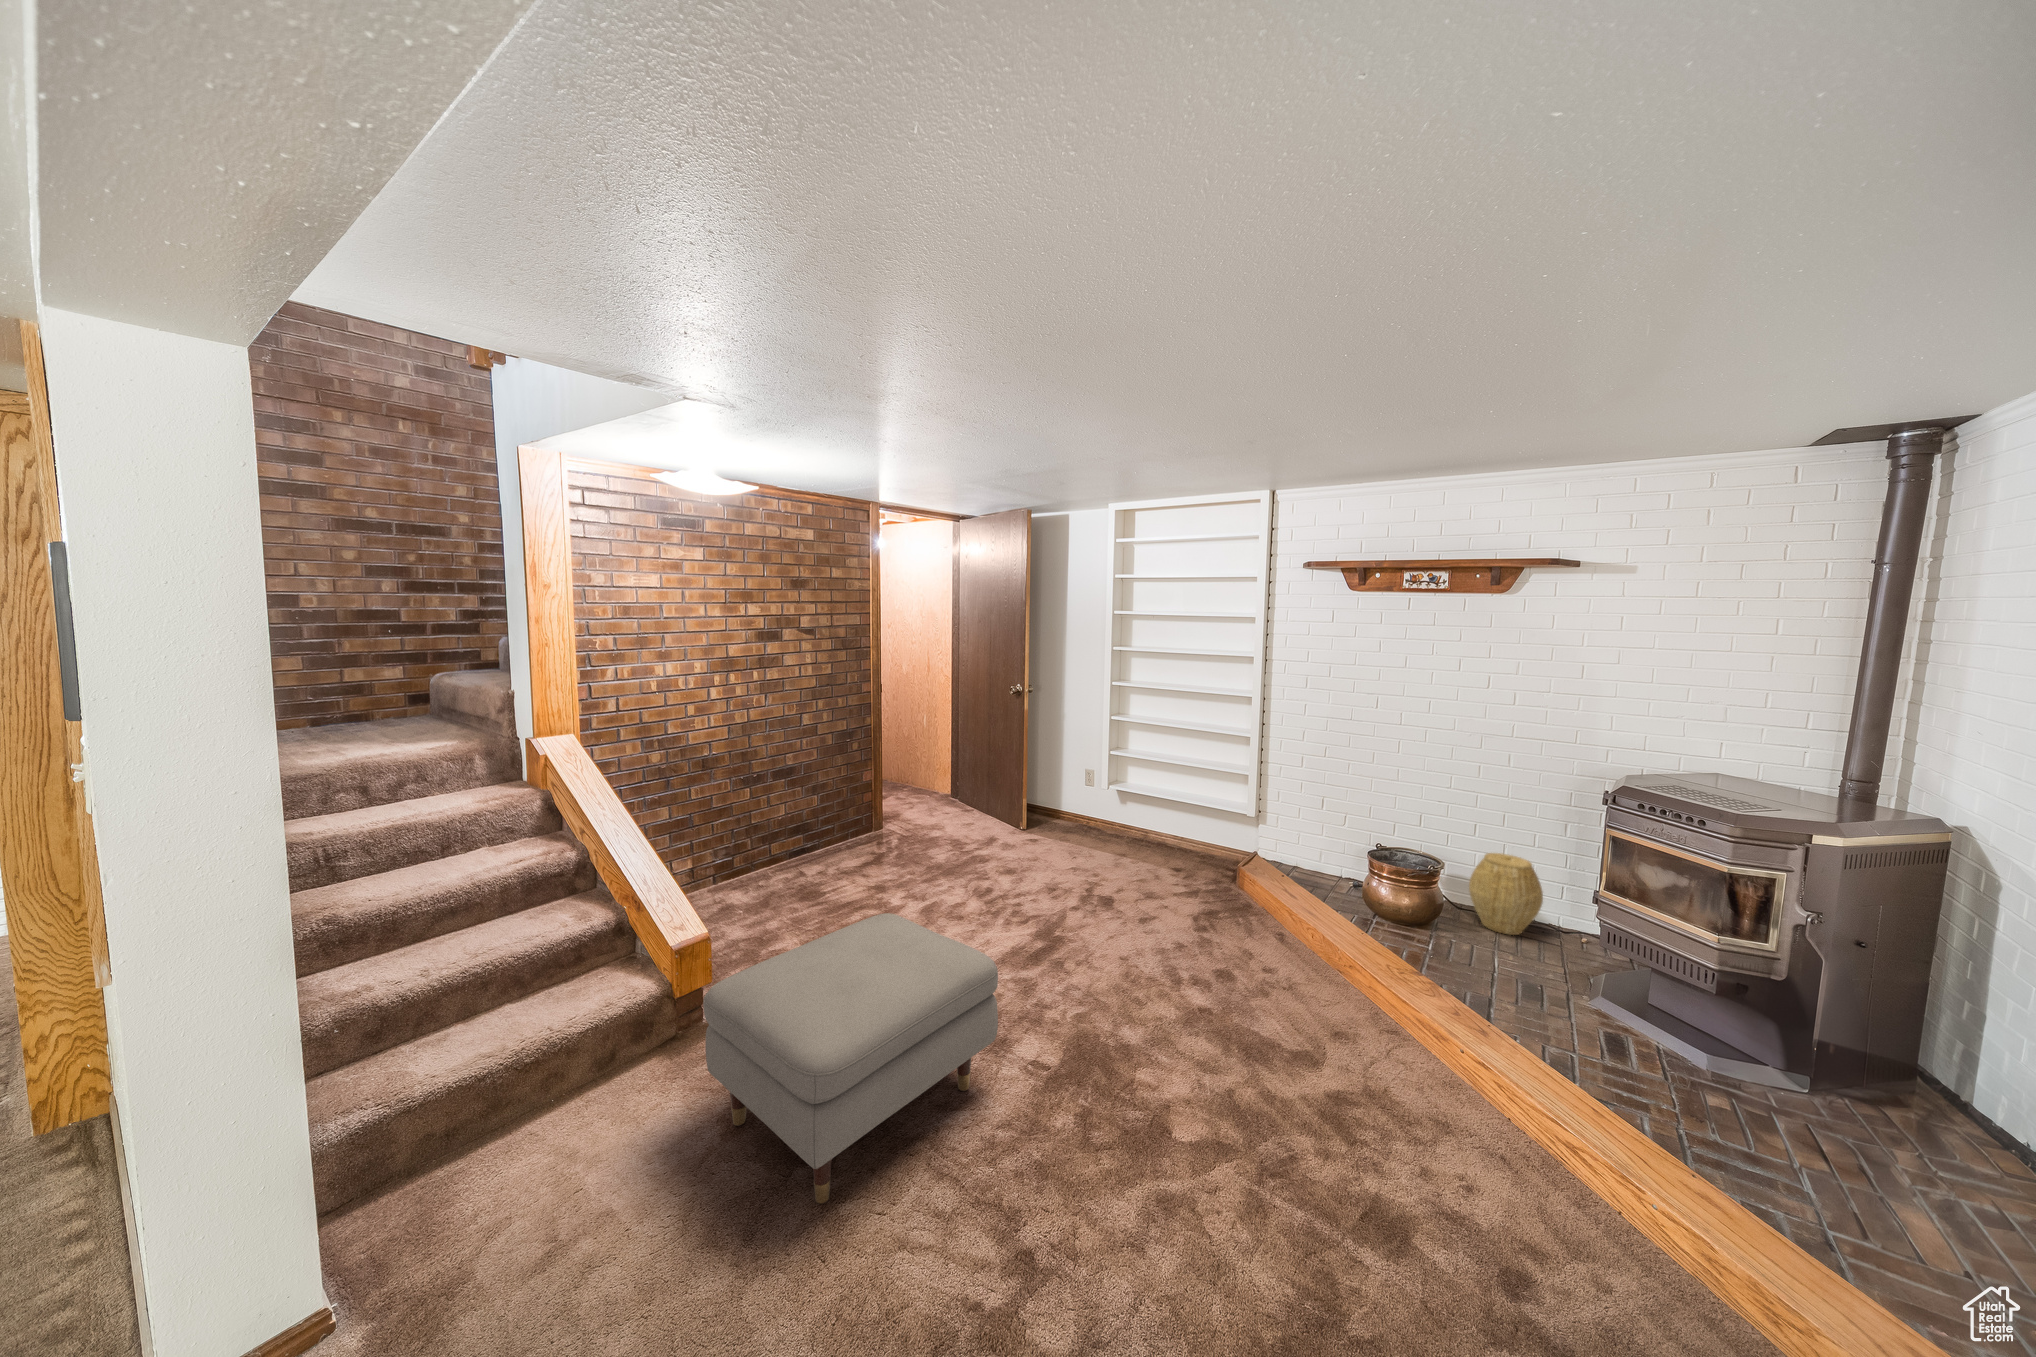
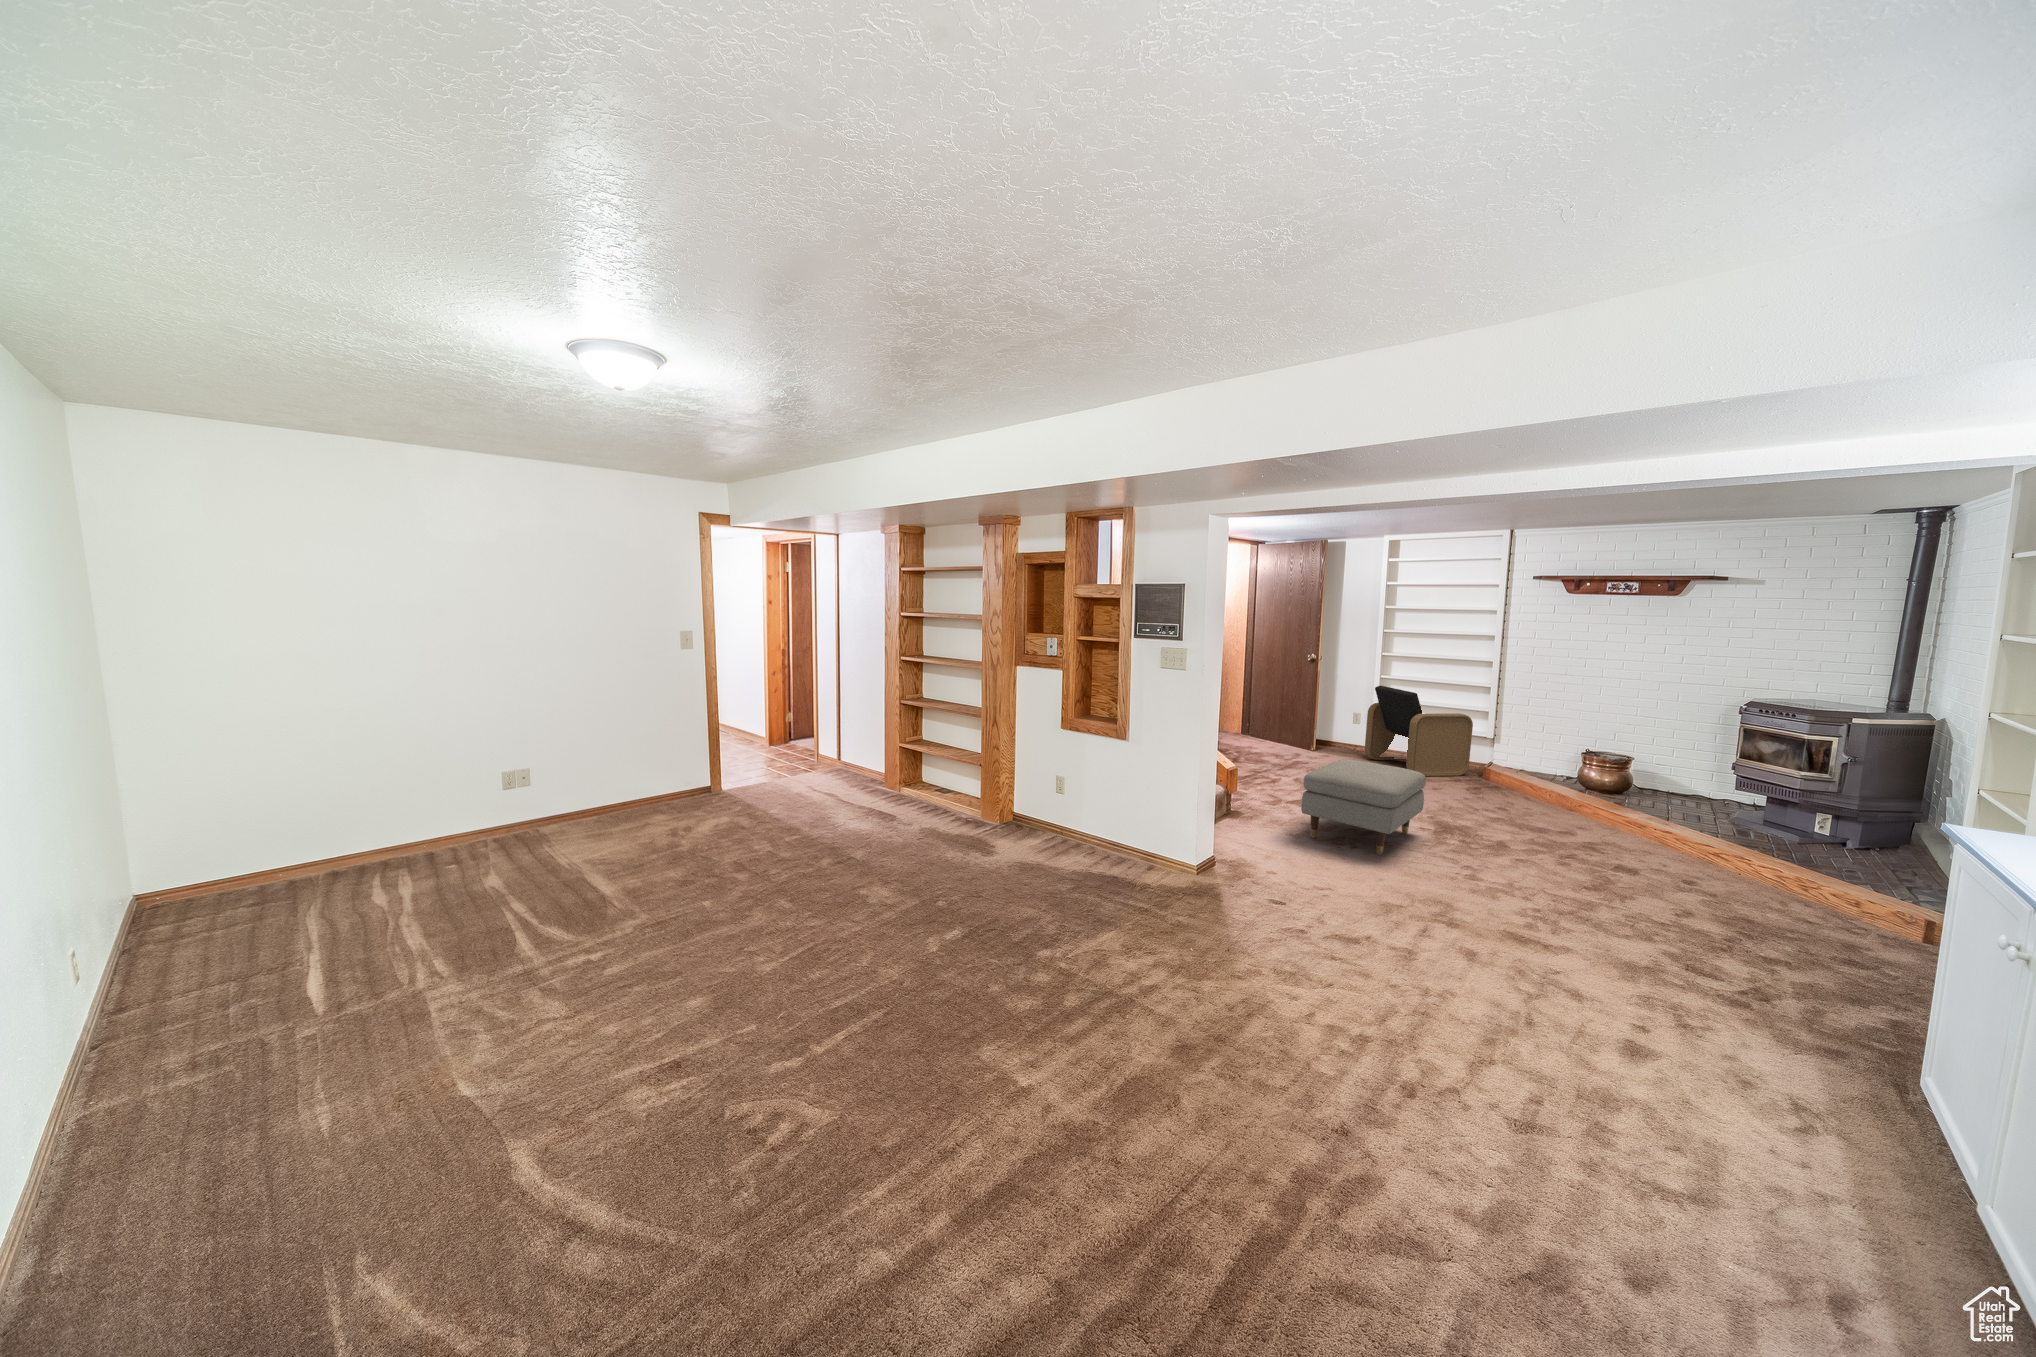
armchair: none [1083,734,1218,886] -> present [1365,685,1473,776]
woven basket: present [1469,853,1543,935] -> none [1650,750,1698,796]

